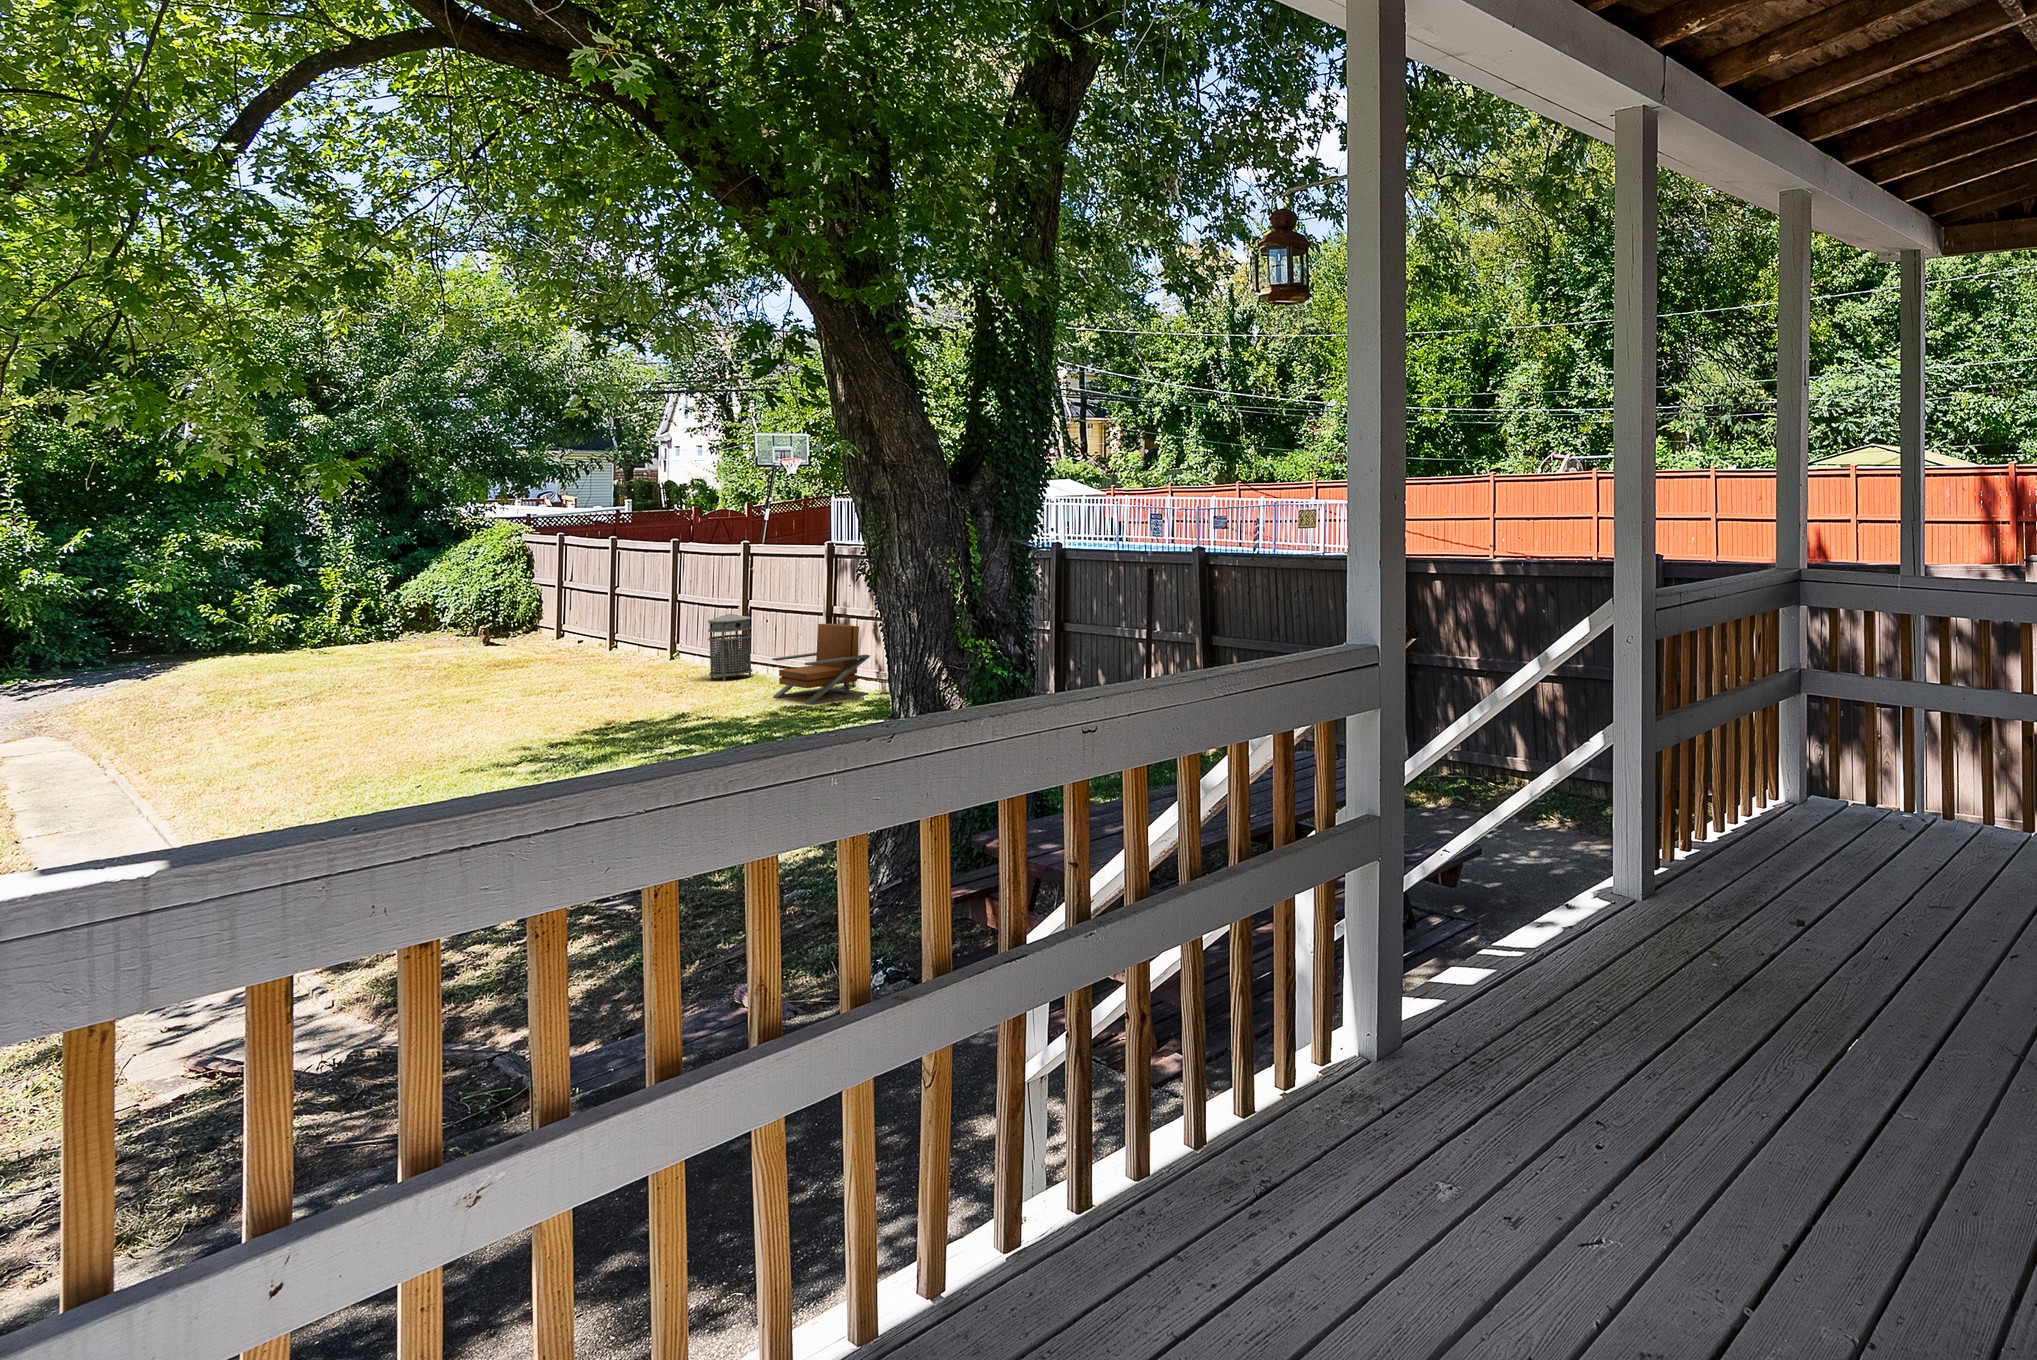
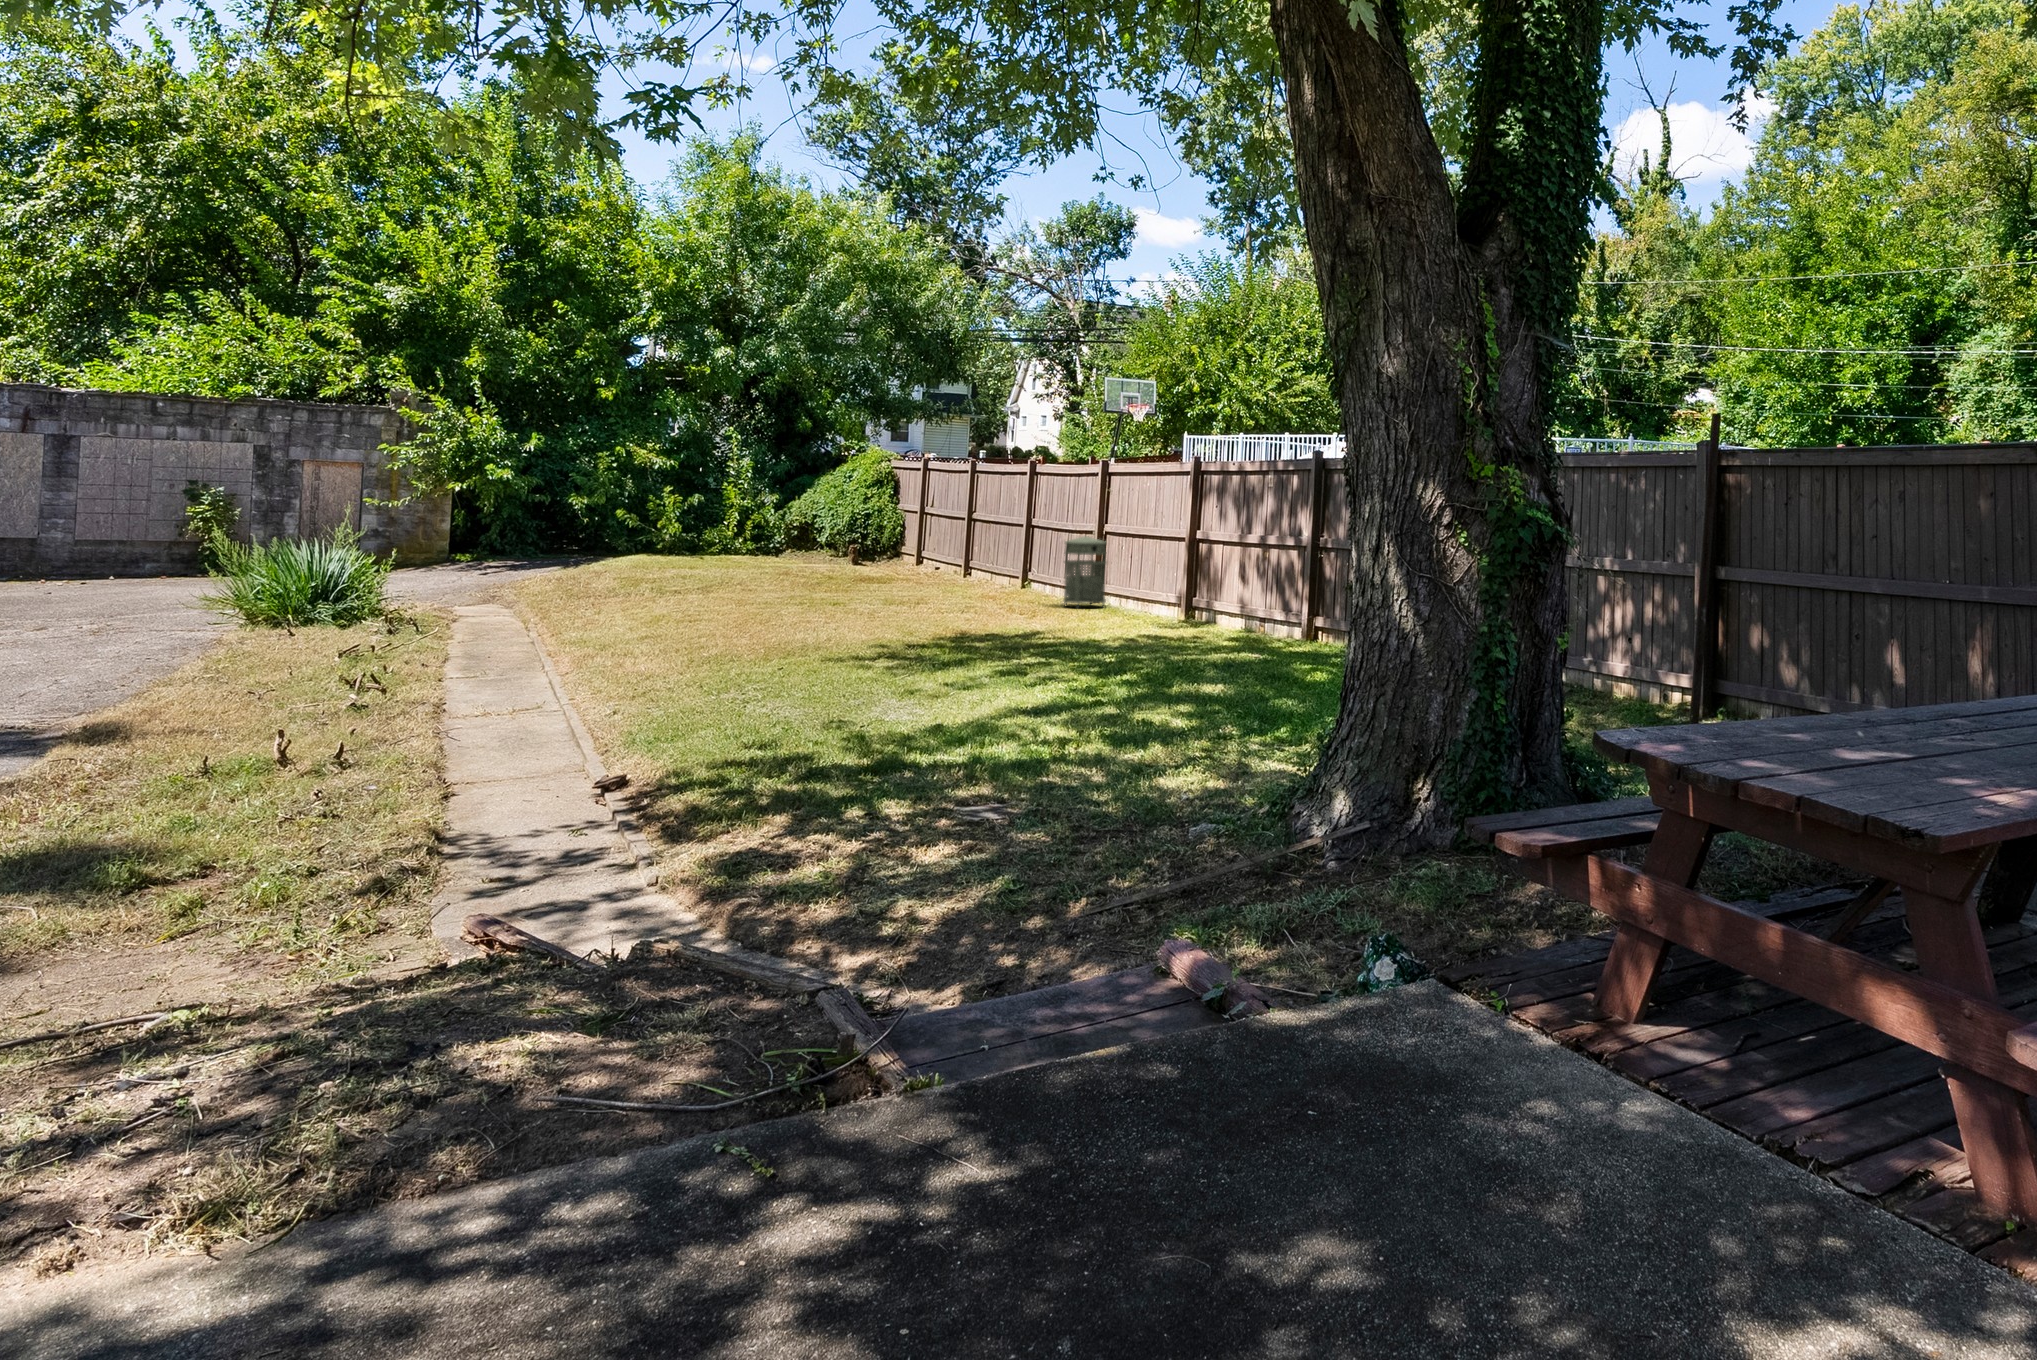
lounge chair: present [772,624,870,704] -> none [1131,546,1238,634]

